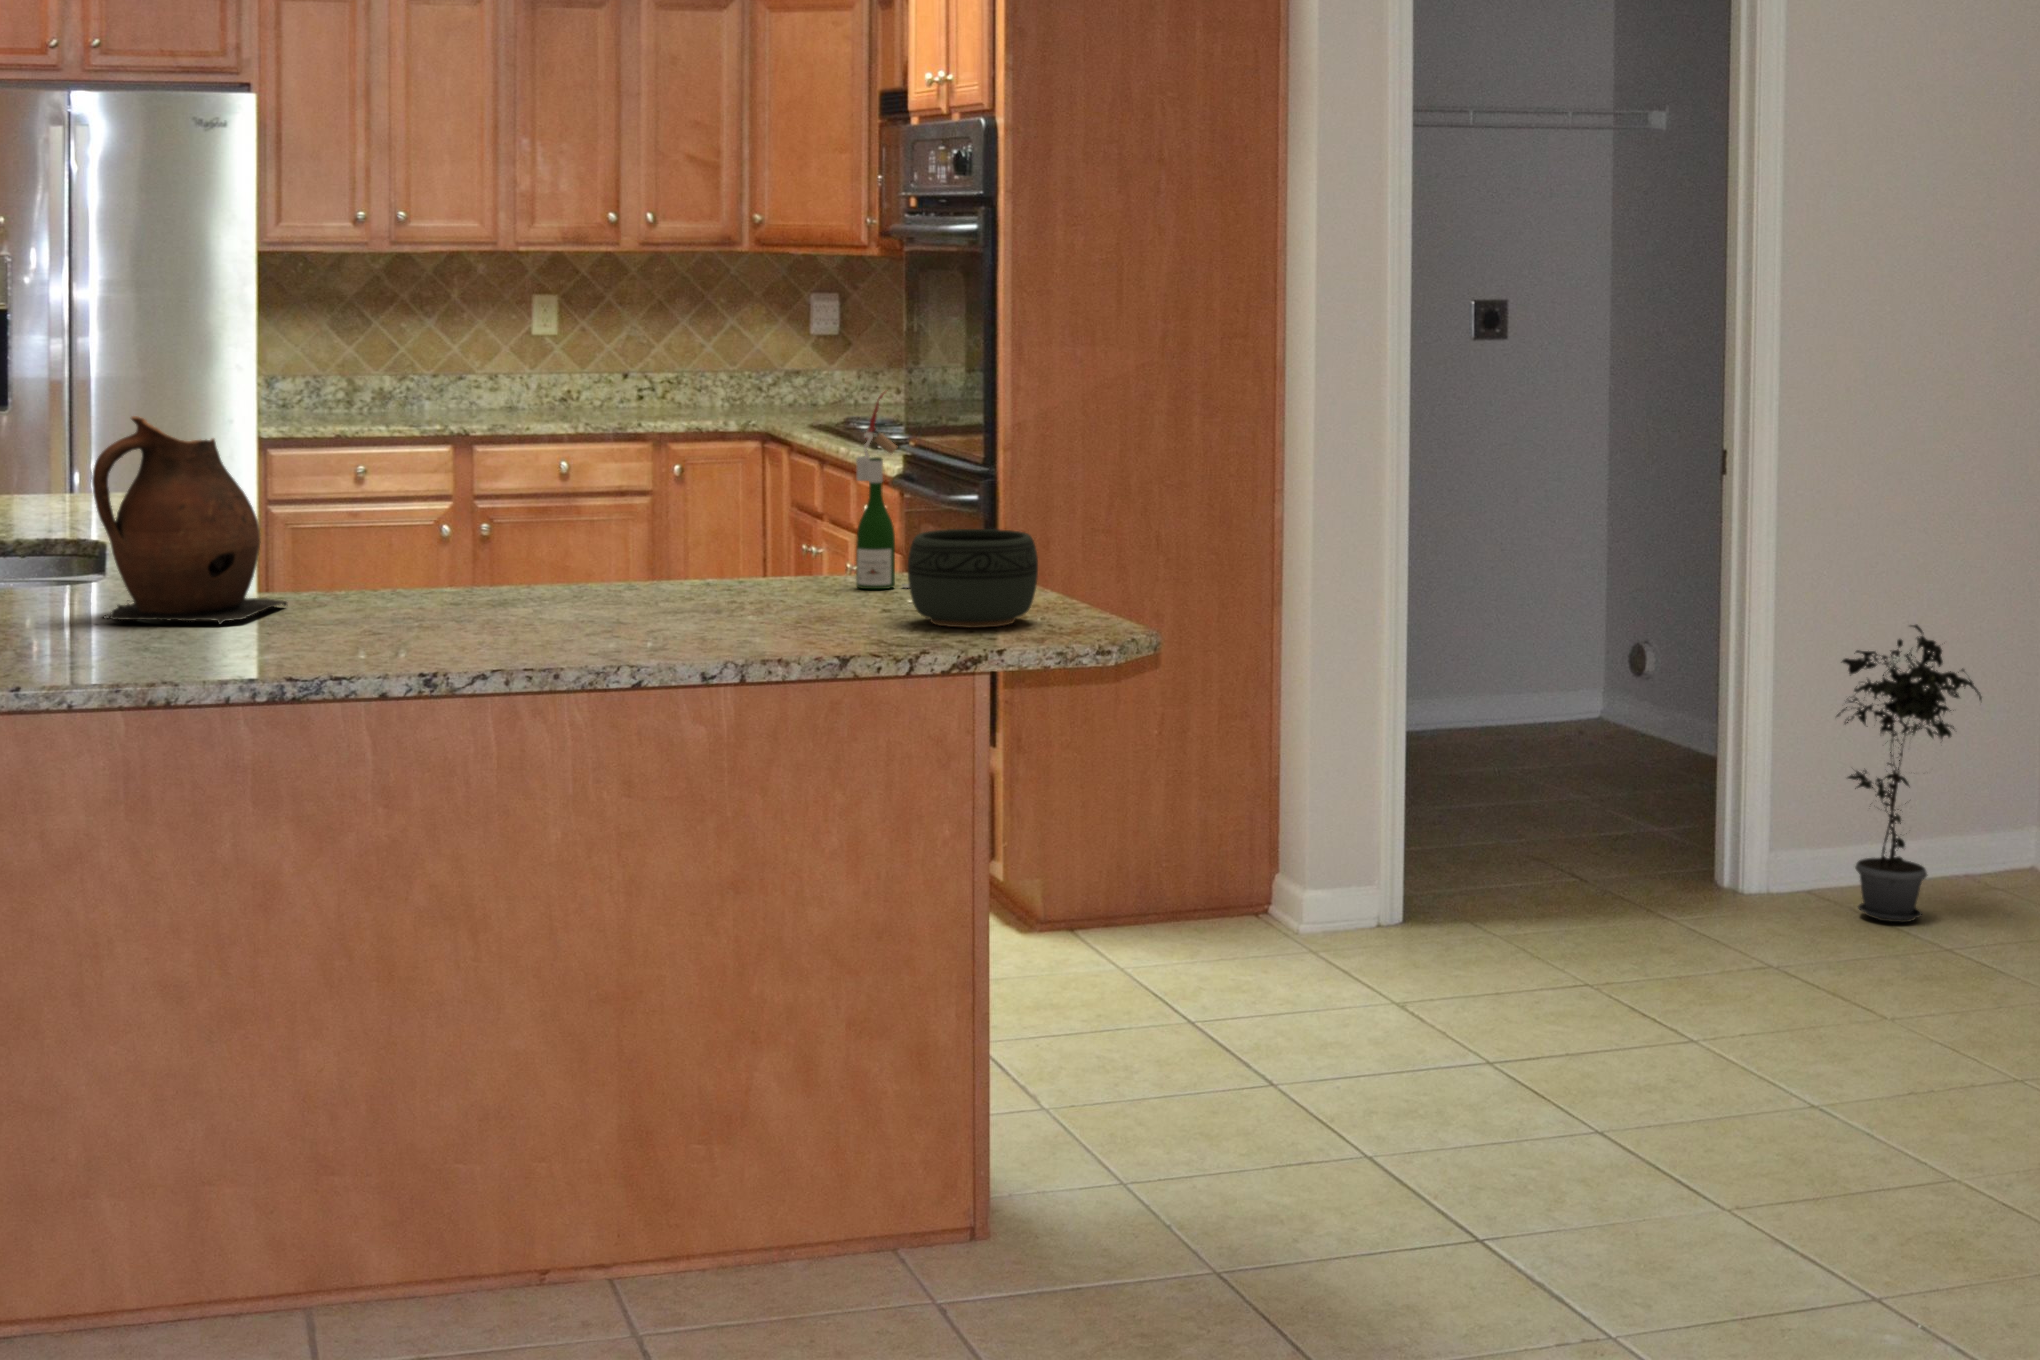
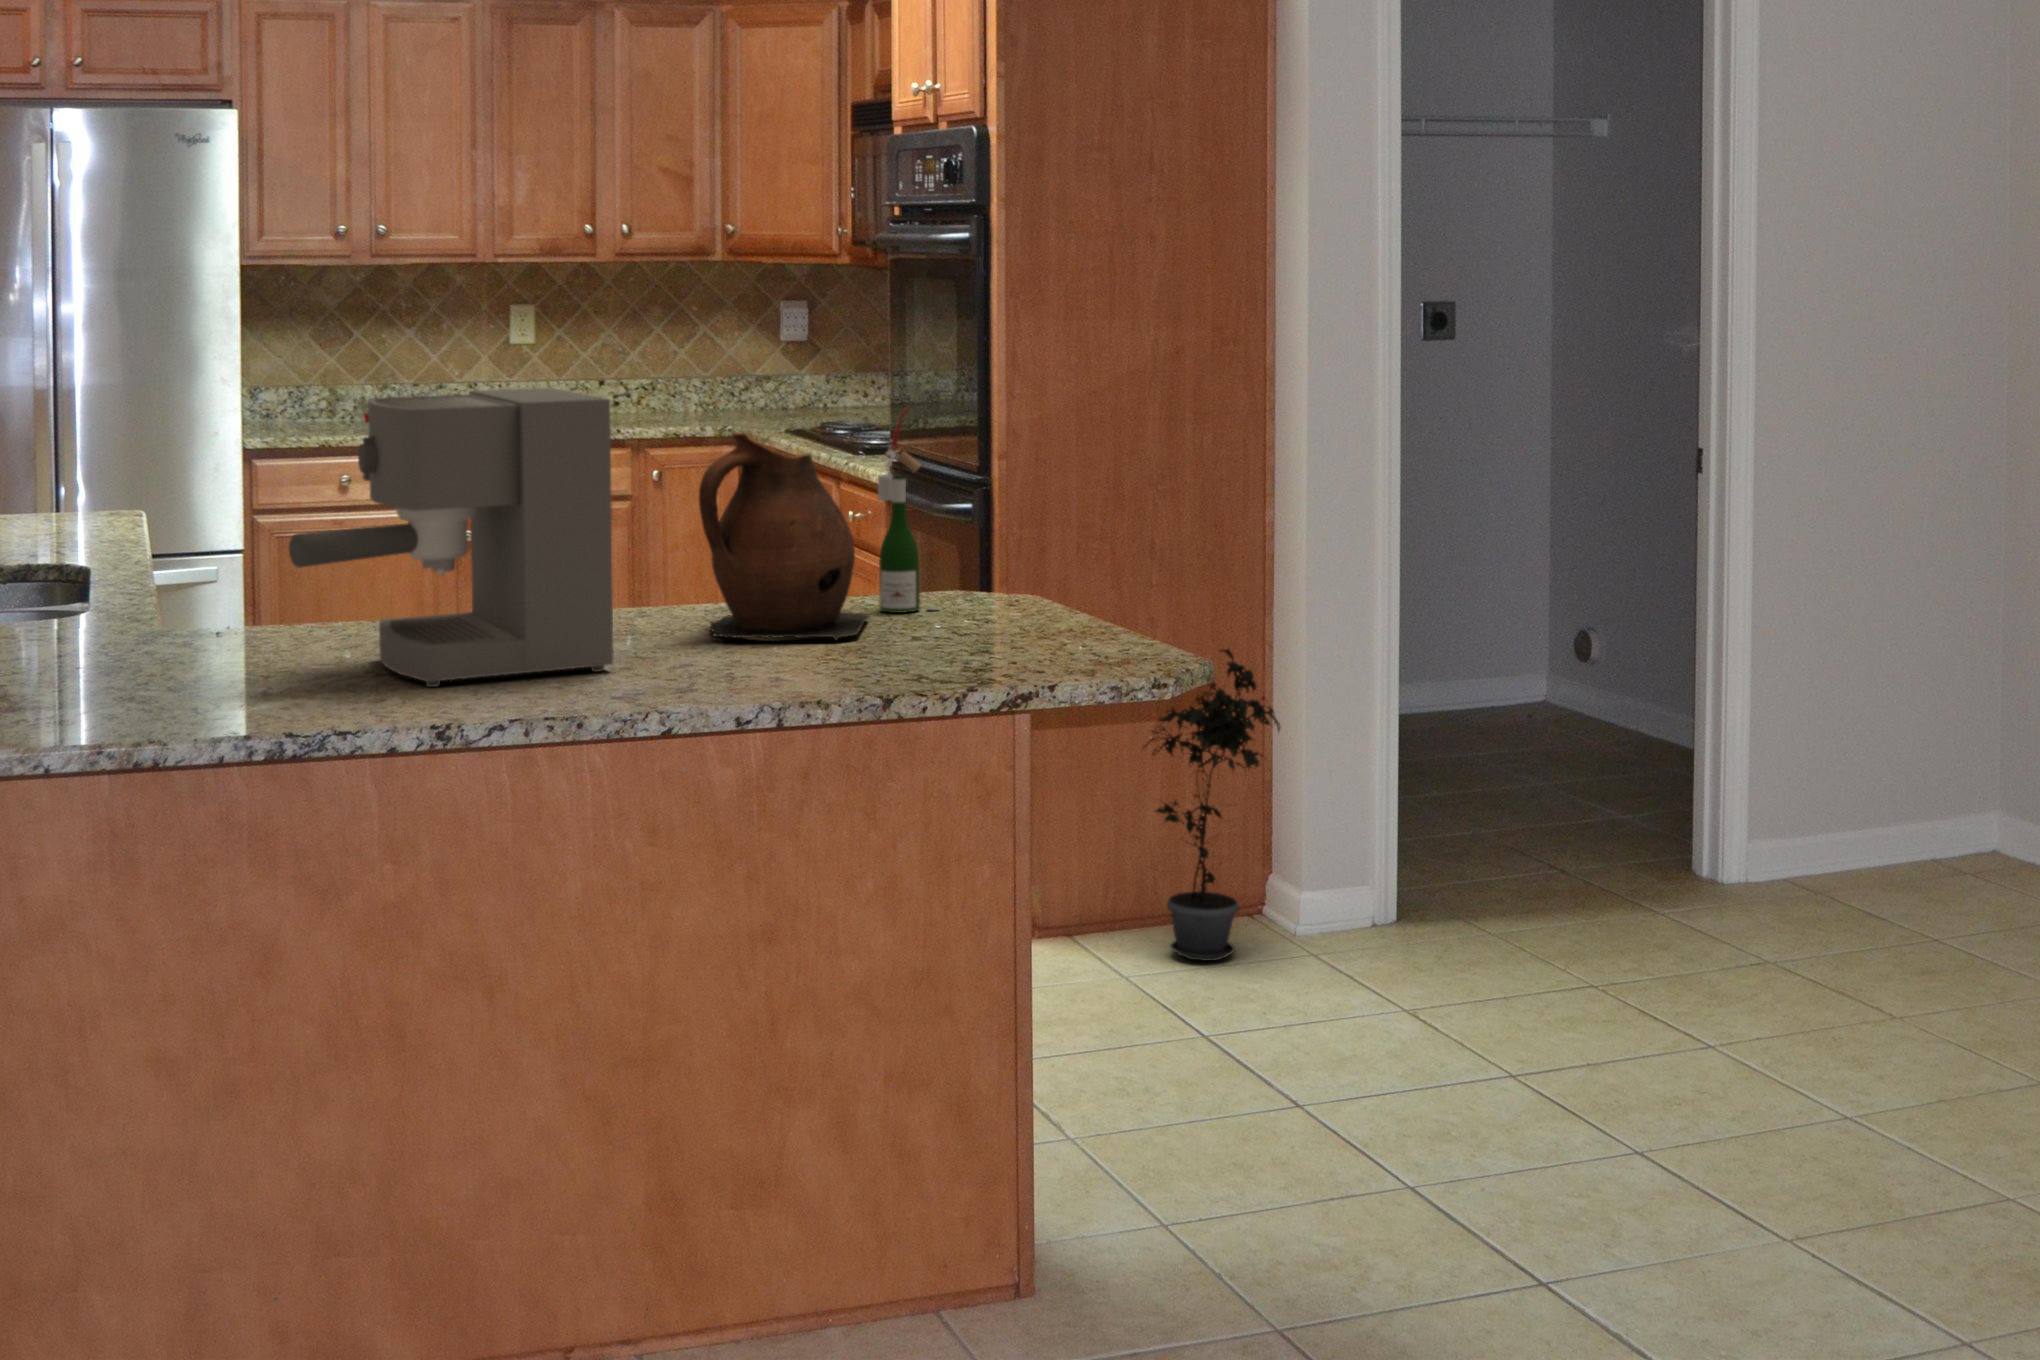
coffee maker: none [291,367,592,642] -> present [289,388,613,687]
ceramic pitcher: present [92,416,287,624] -> present [699,432,870,641]
bowl: present [908,529,1038,628] -> none [946,553,1082,658]
potted plant: present [1837,625,1982,922] -> present [1143,649,1280,961]

